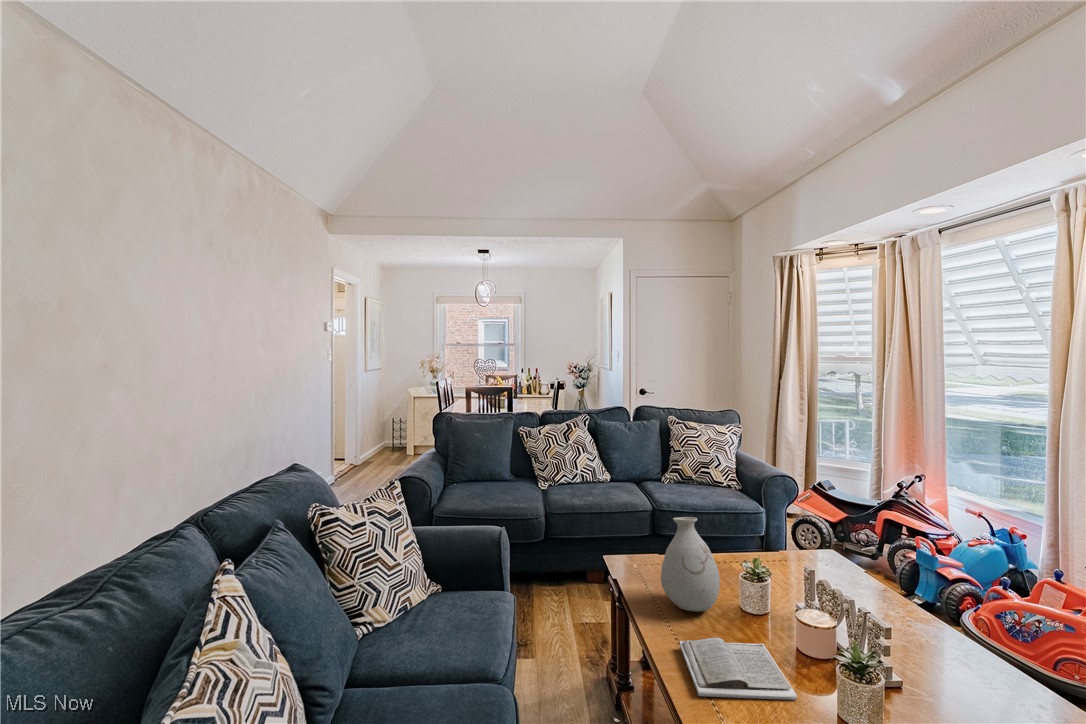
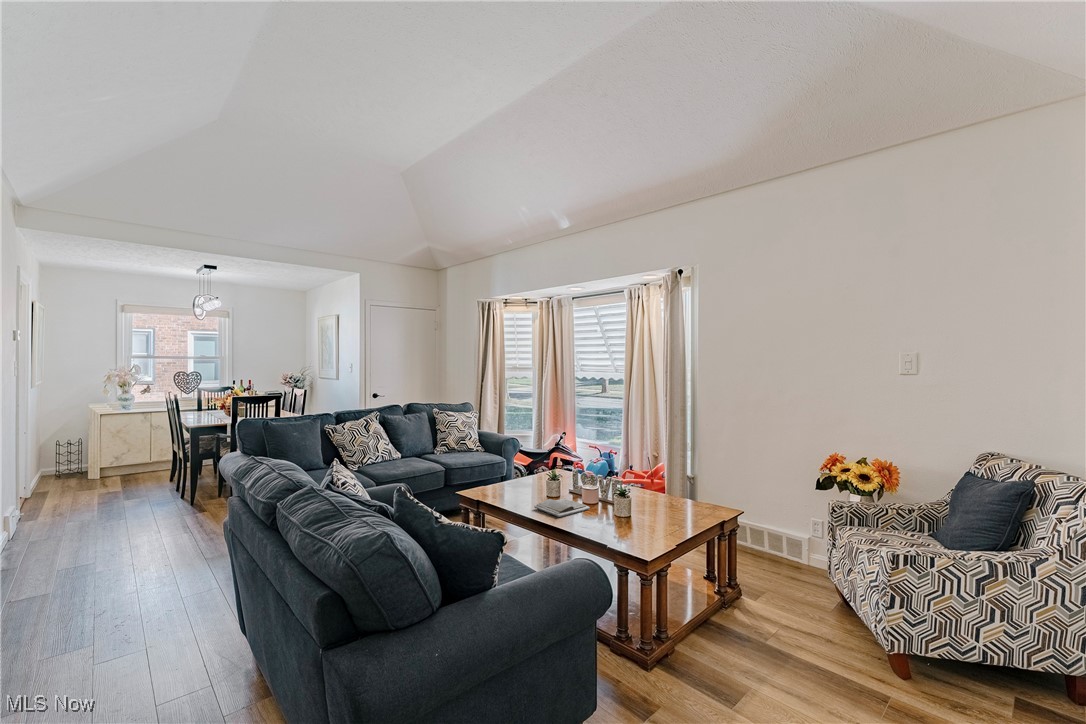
vase: present [661,517,720,612] -> none [506,450,536,498]

